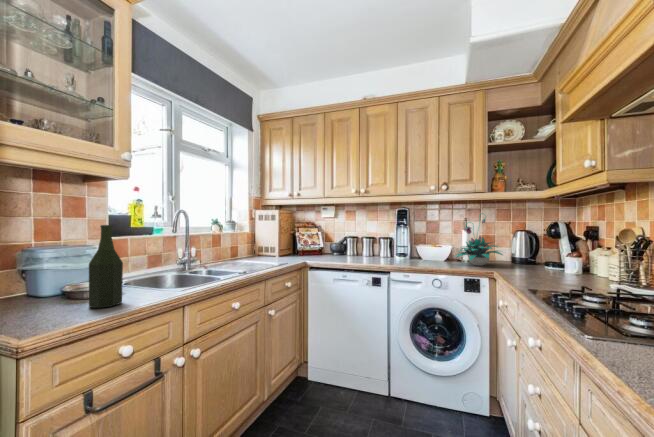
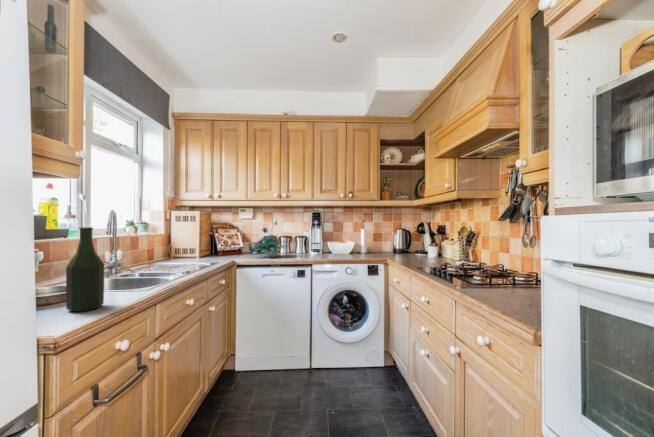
plant: present [457,218,502,266] -> present [256,222,284,257]

